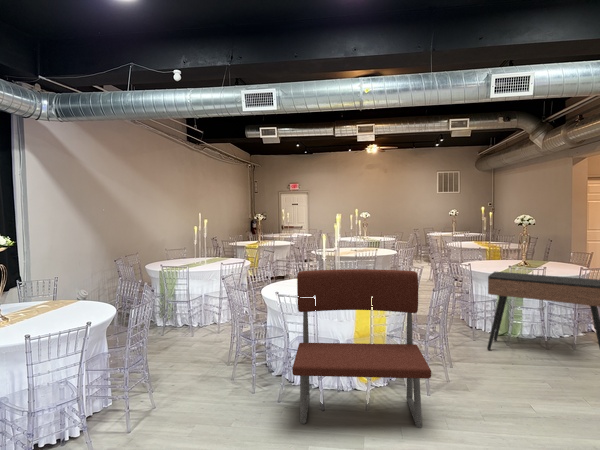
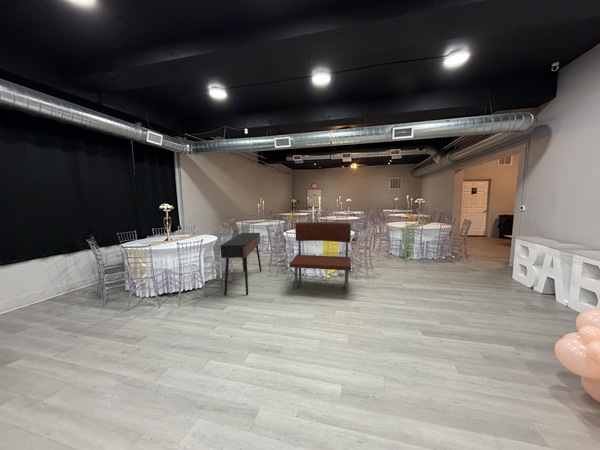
console table: present [487,272,600,350] -> present [220,233,262,295]

